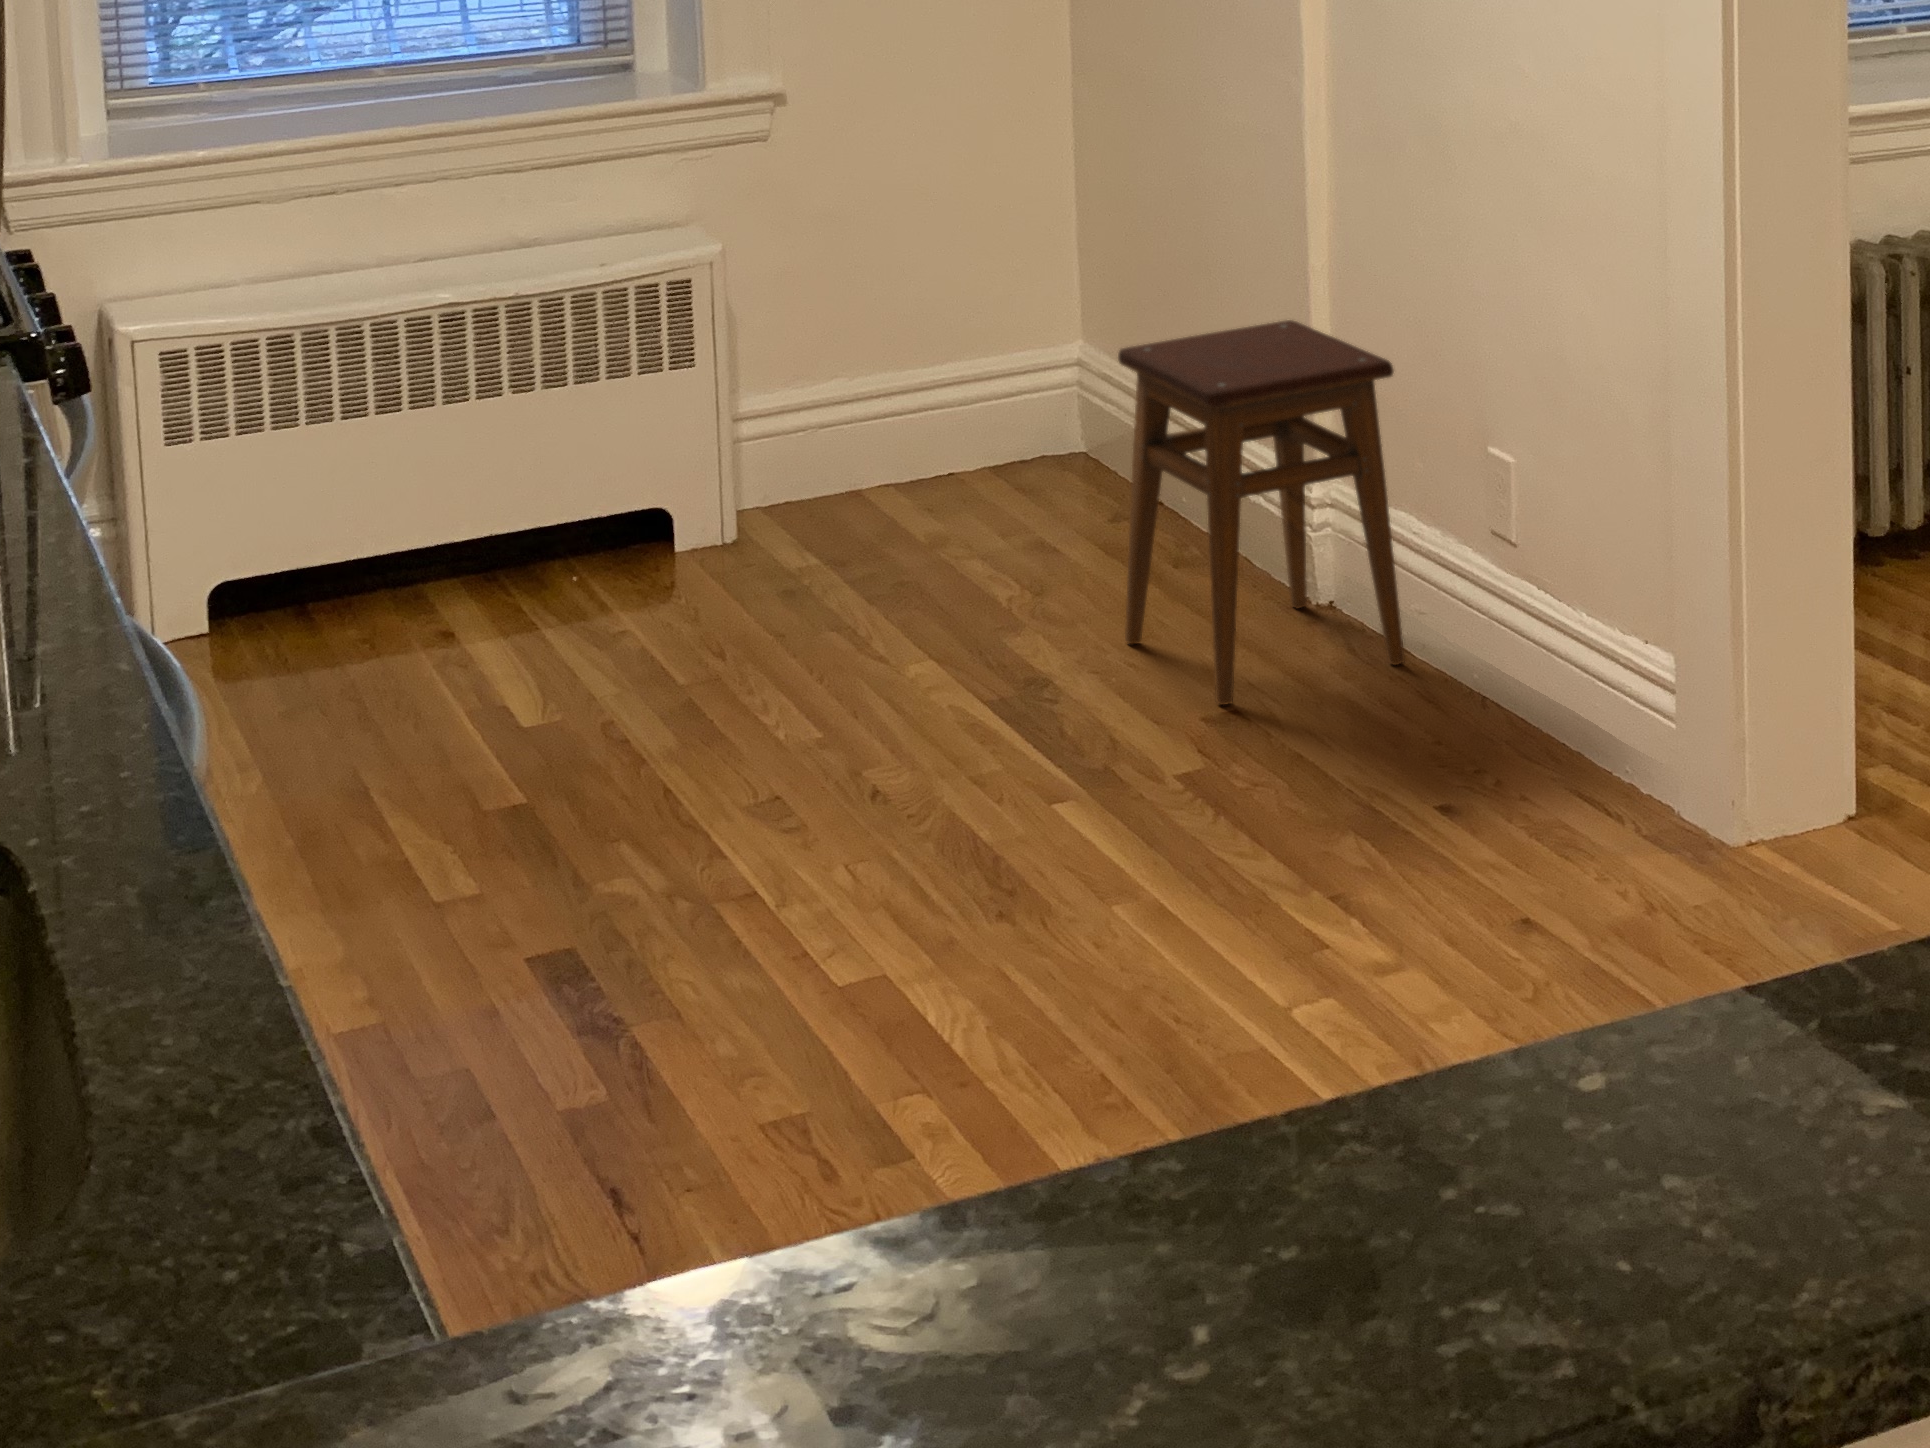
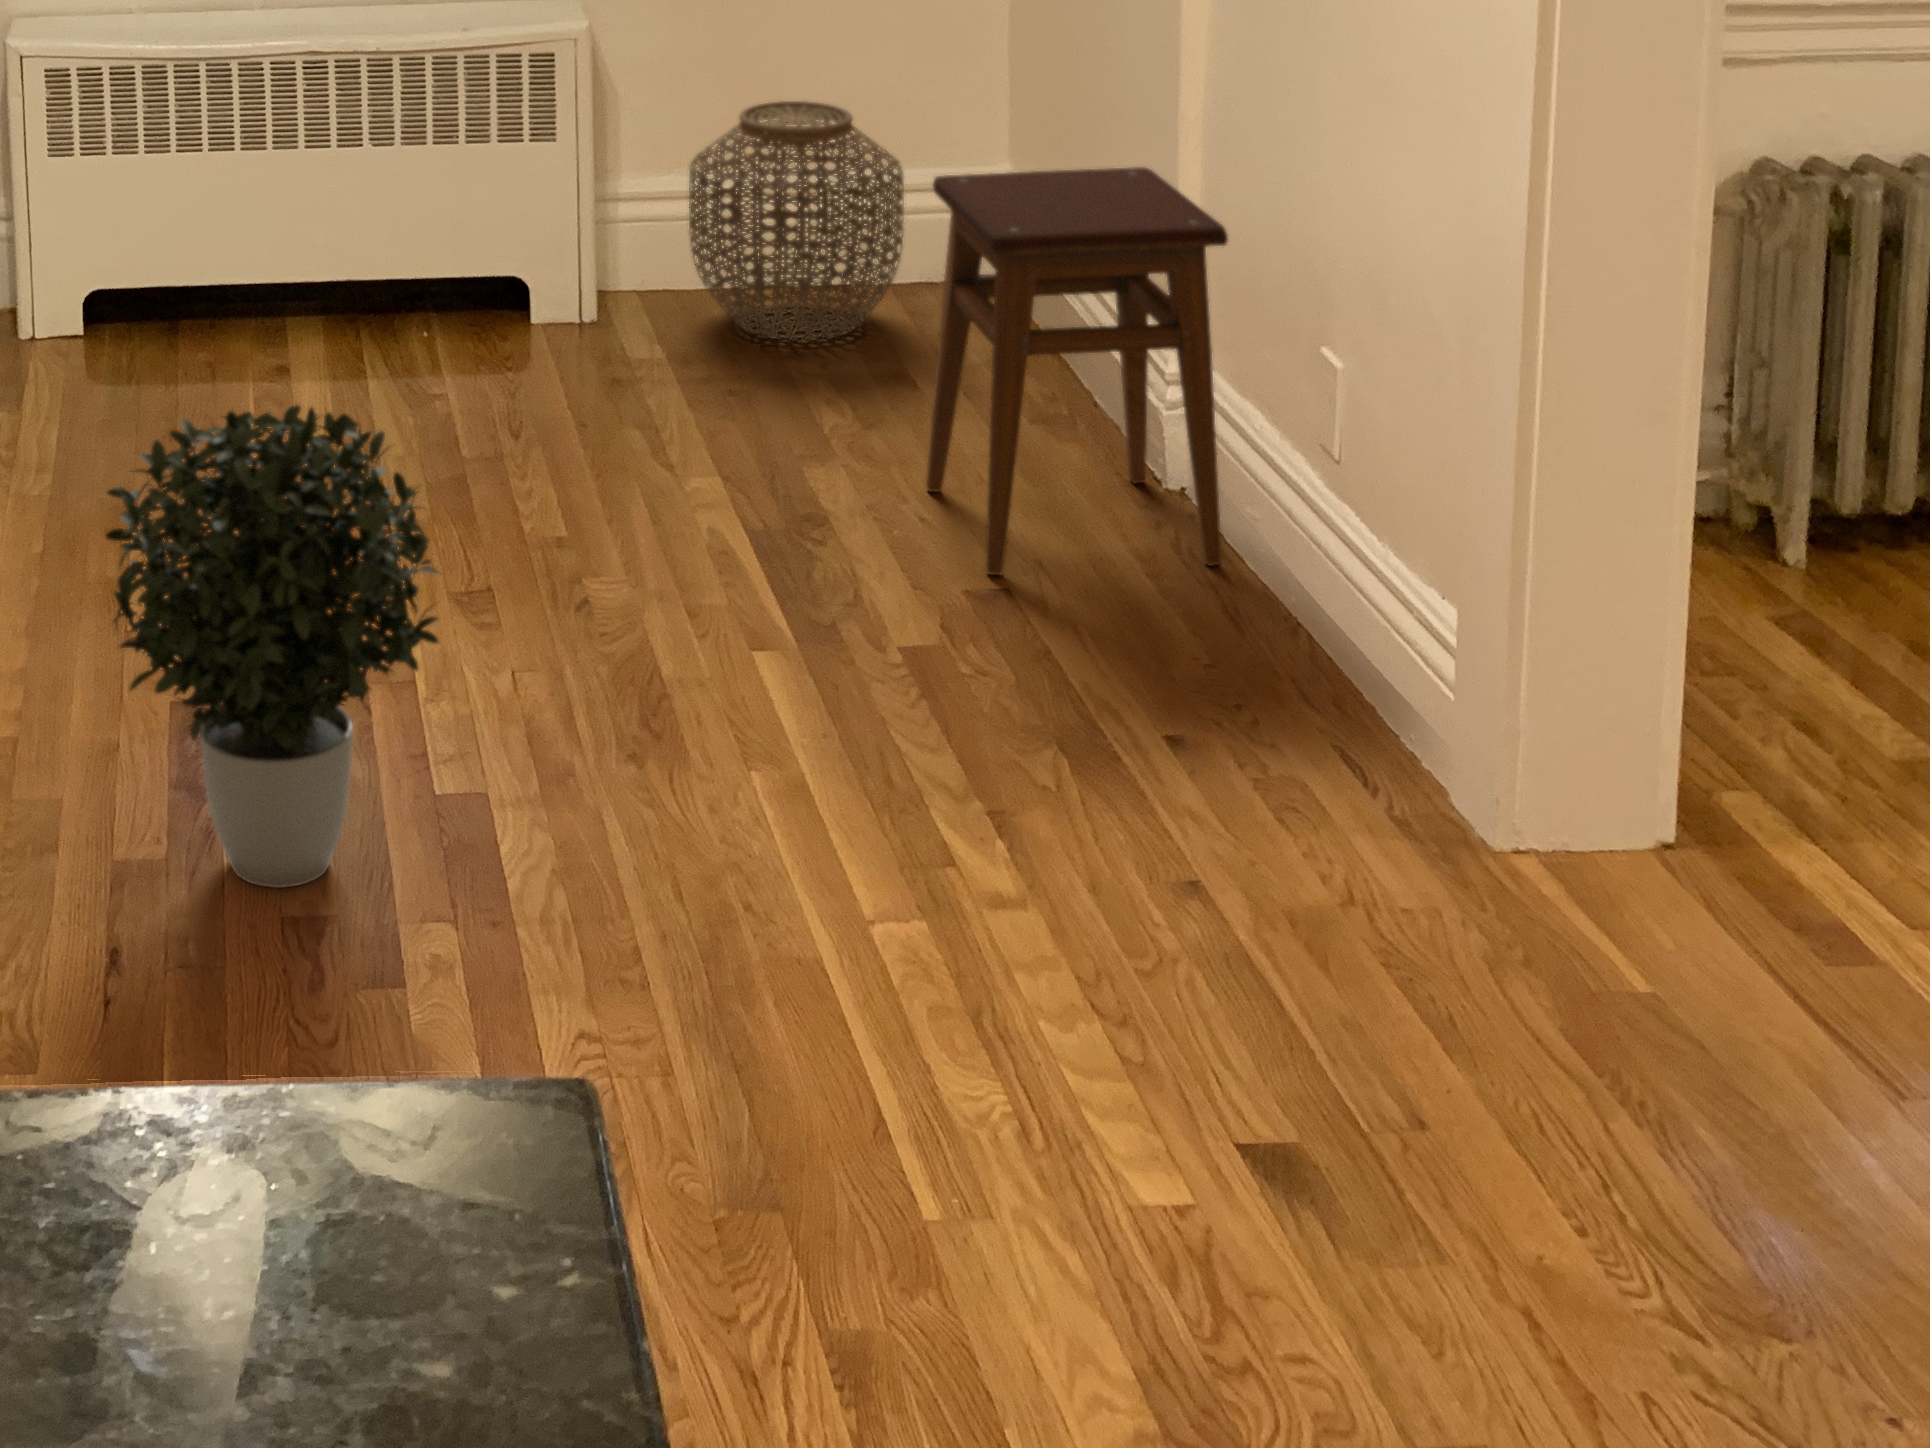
woven basket: none [817,302,1022,534] -> present [689,101,903,341]
potted plant: none [544,619,891,1101] -> present [106,404,442,888]

